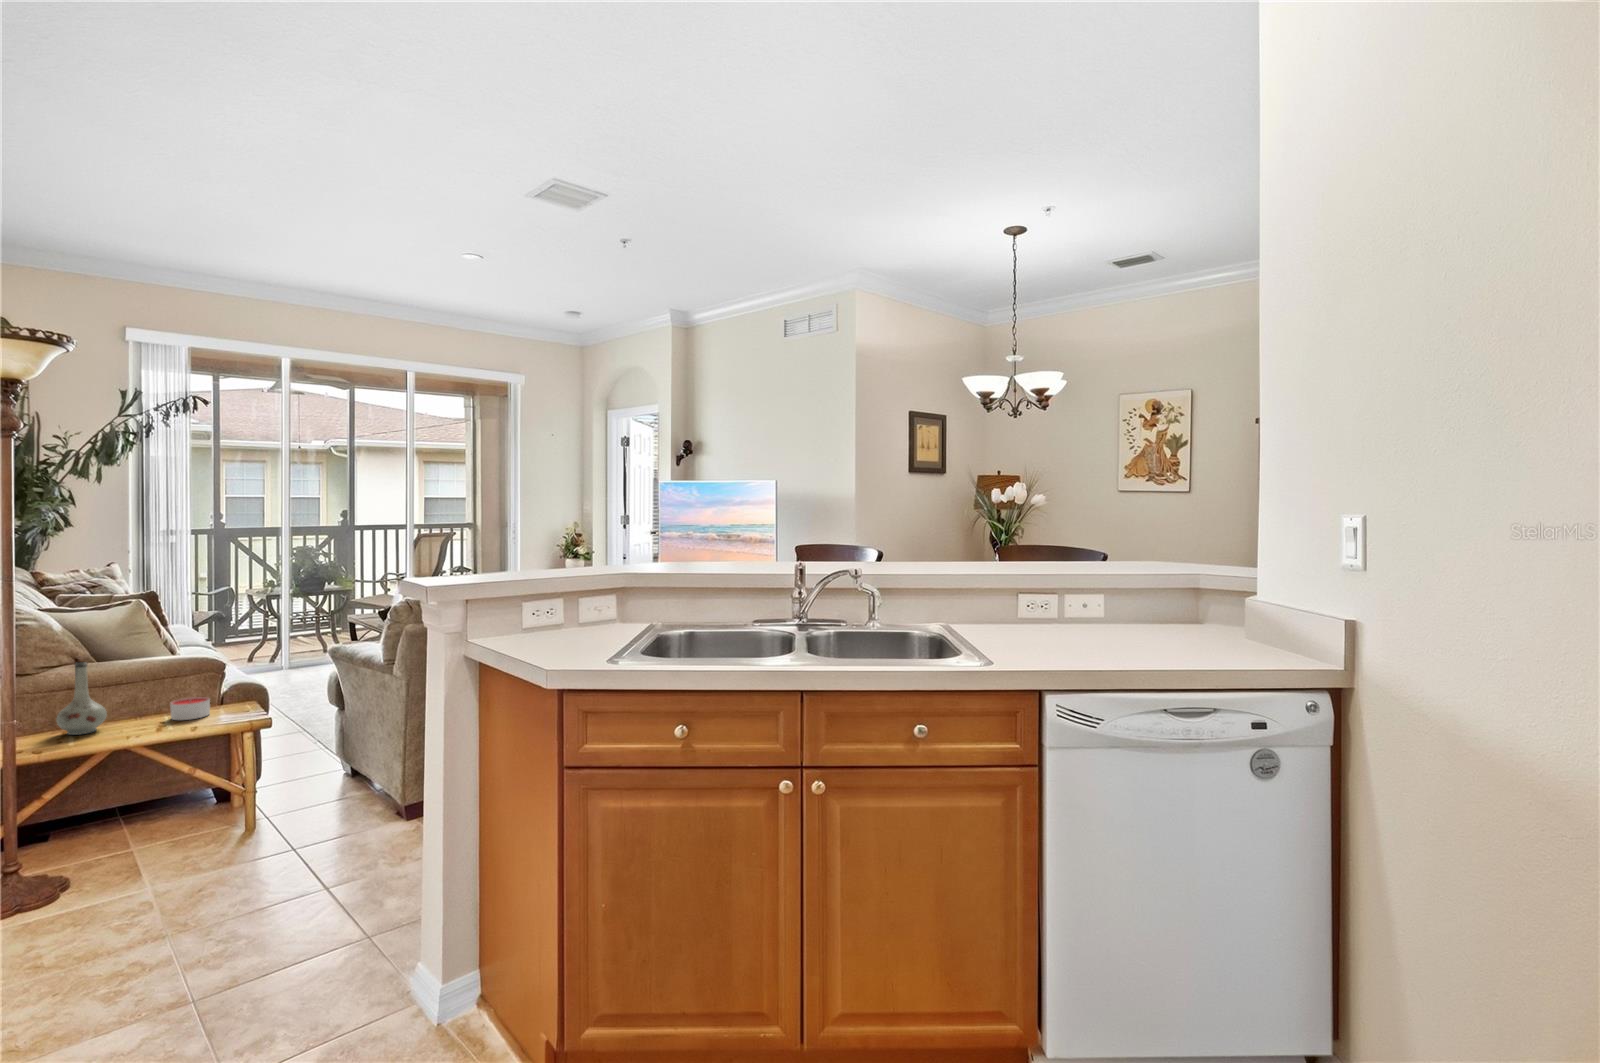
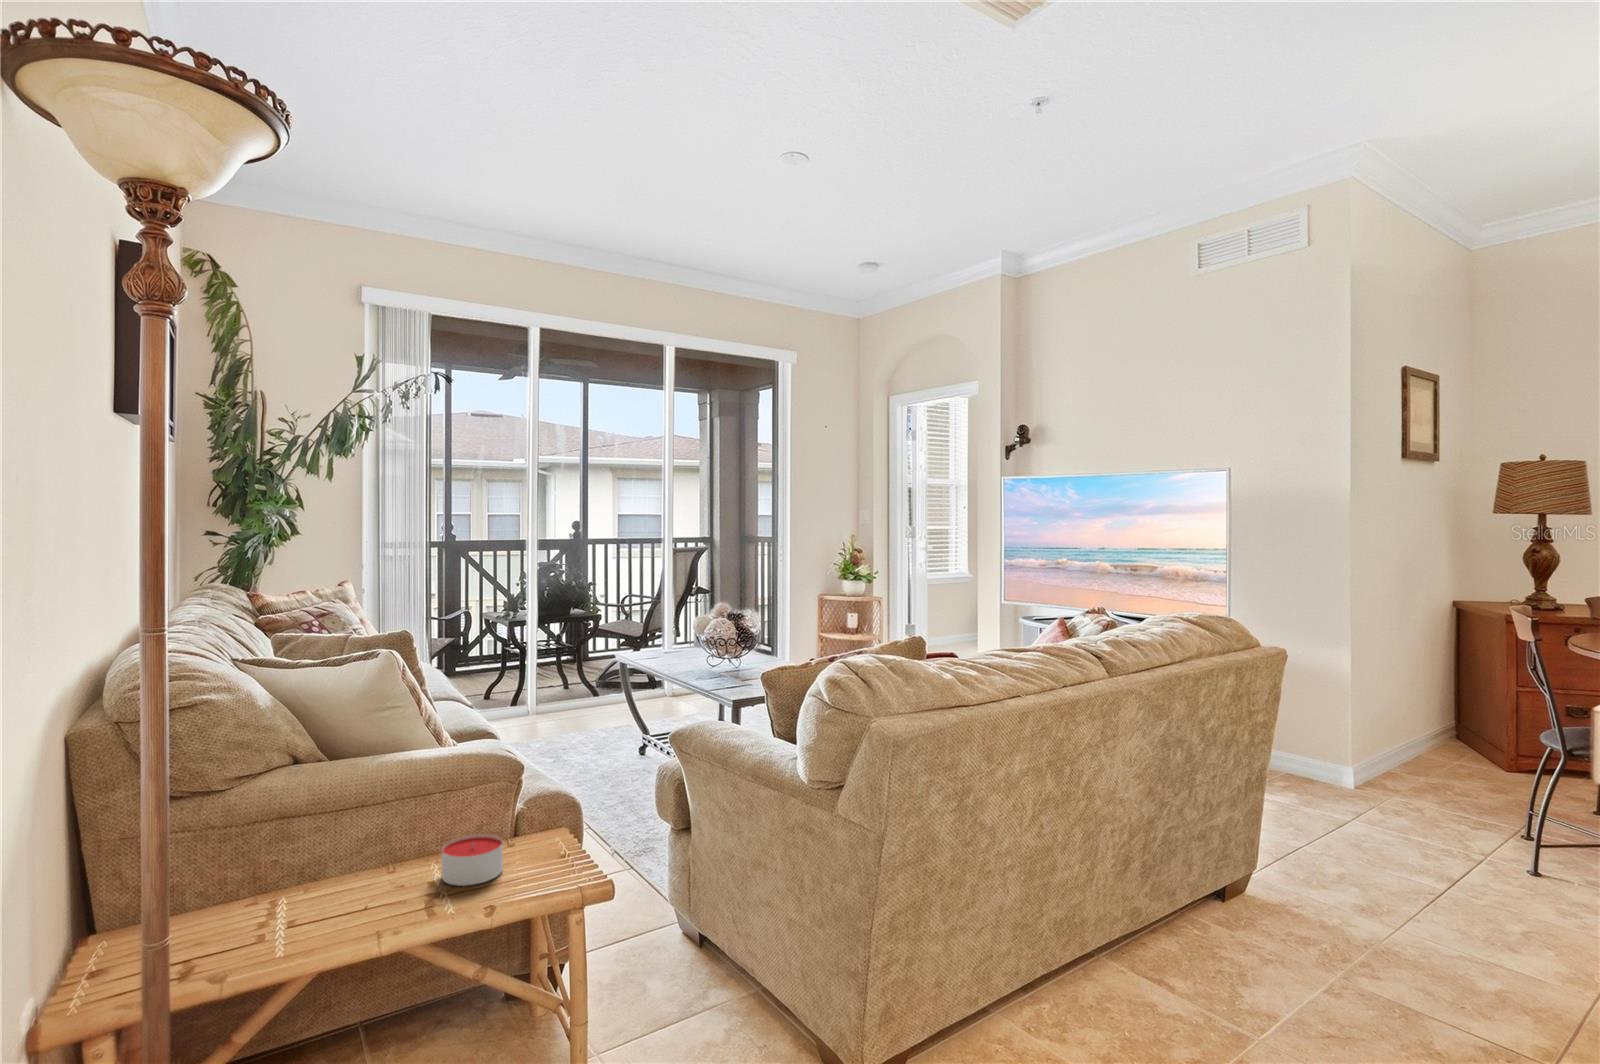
vase: present [56,662,107,735] -> none [259,778,341,919]

